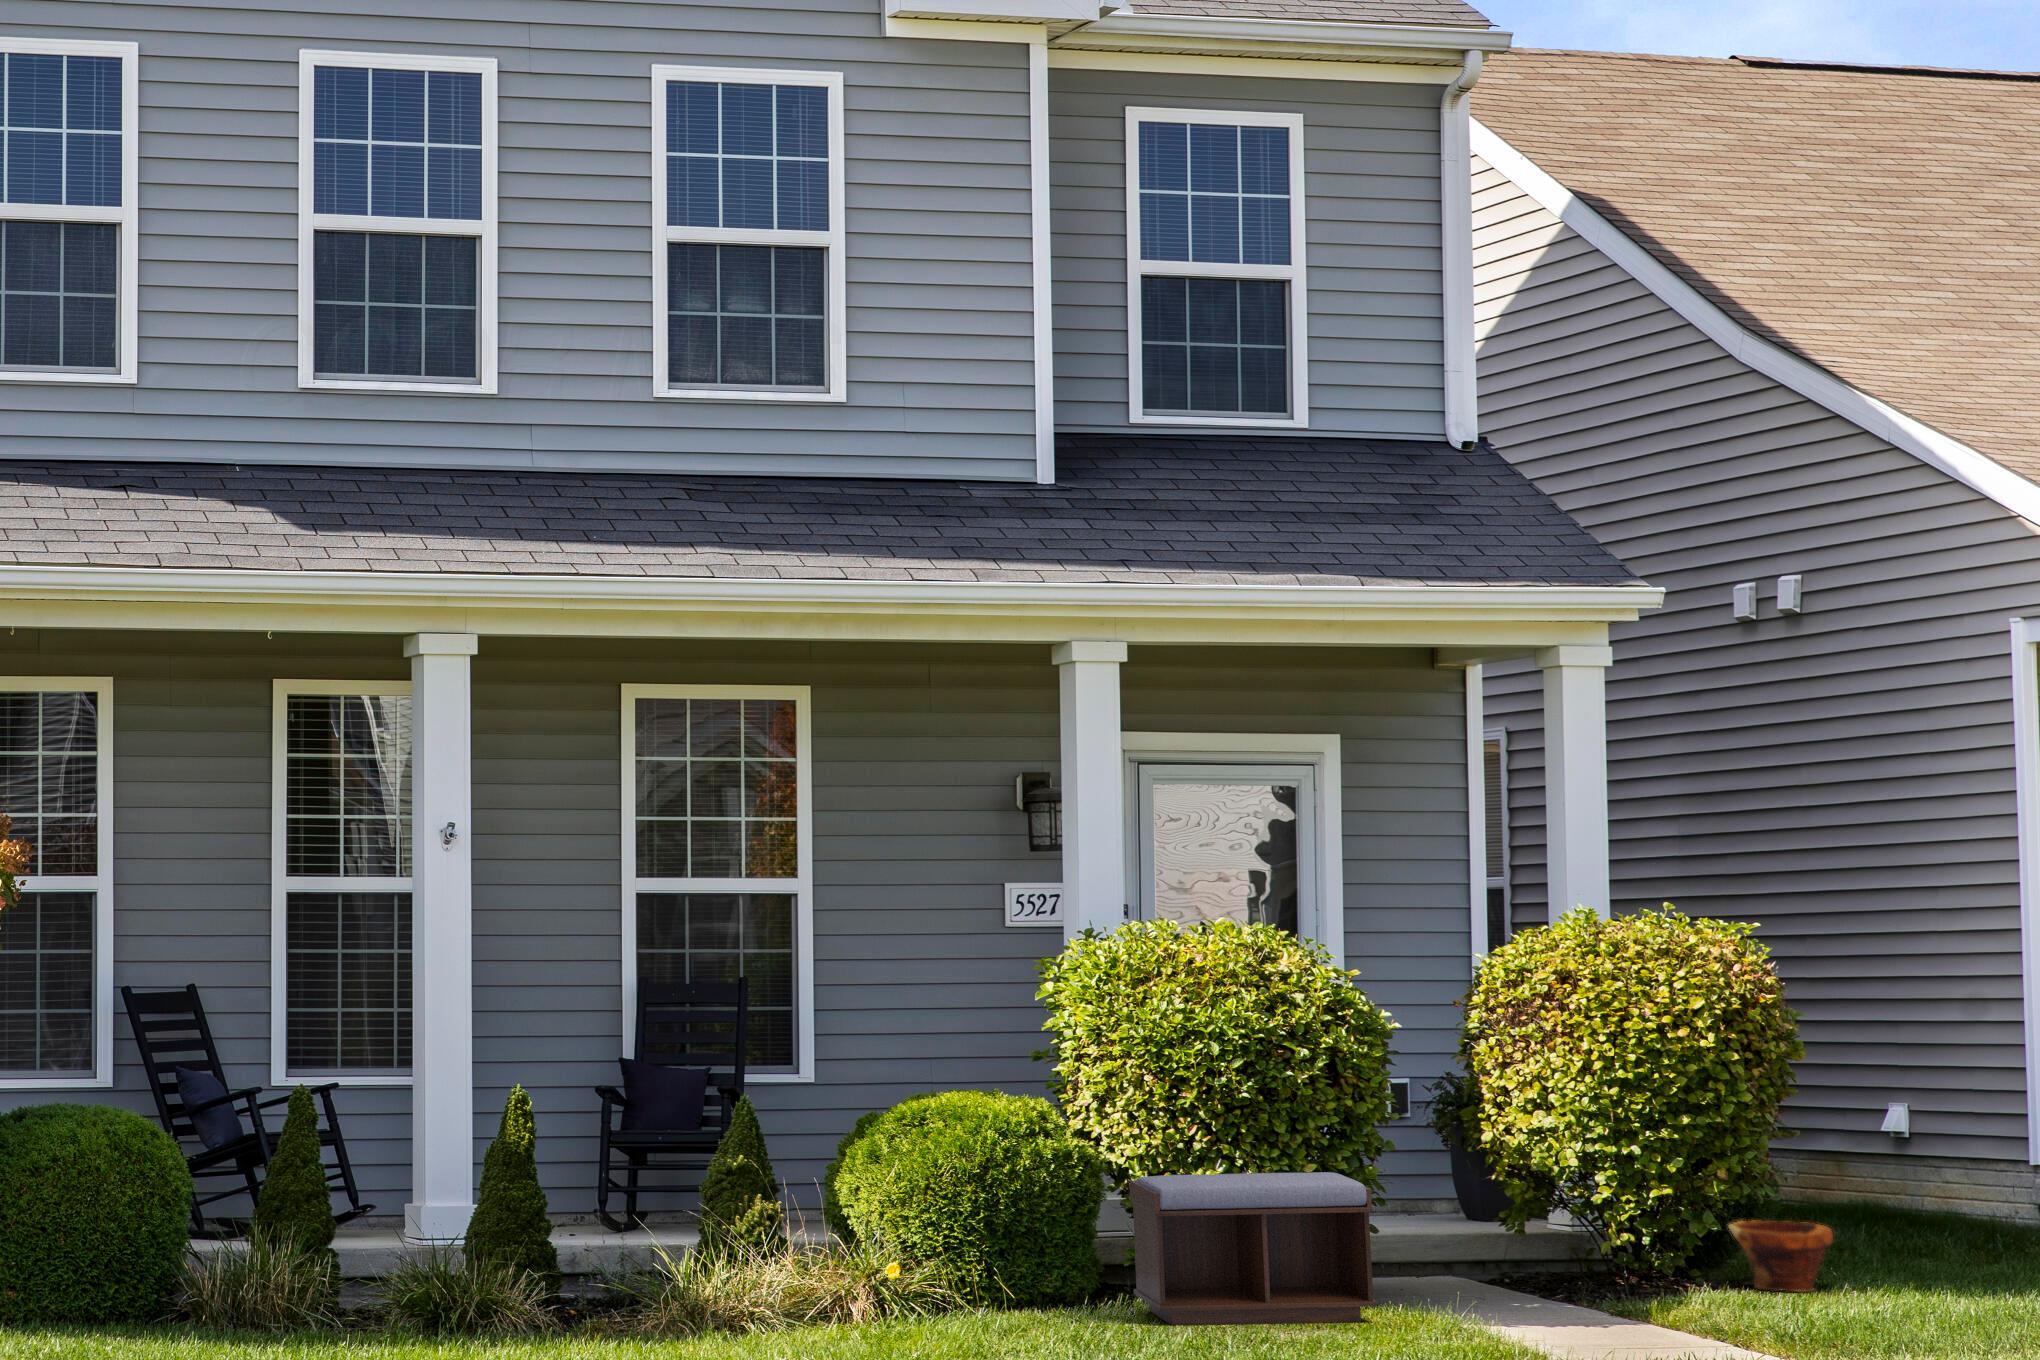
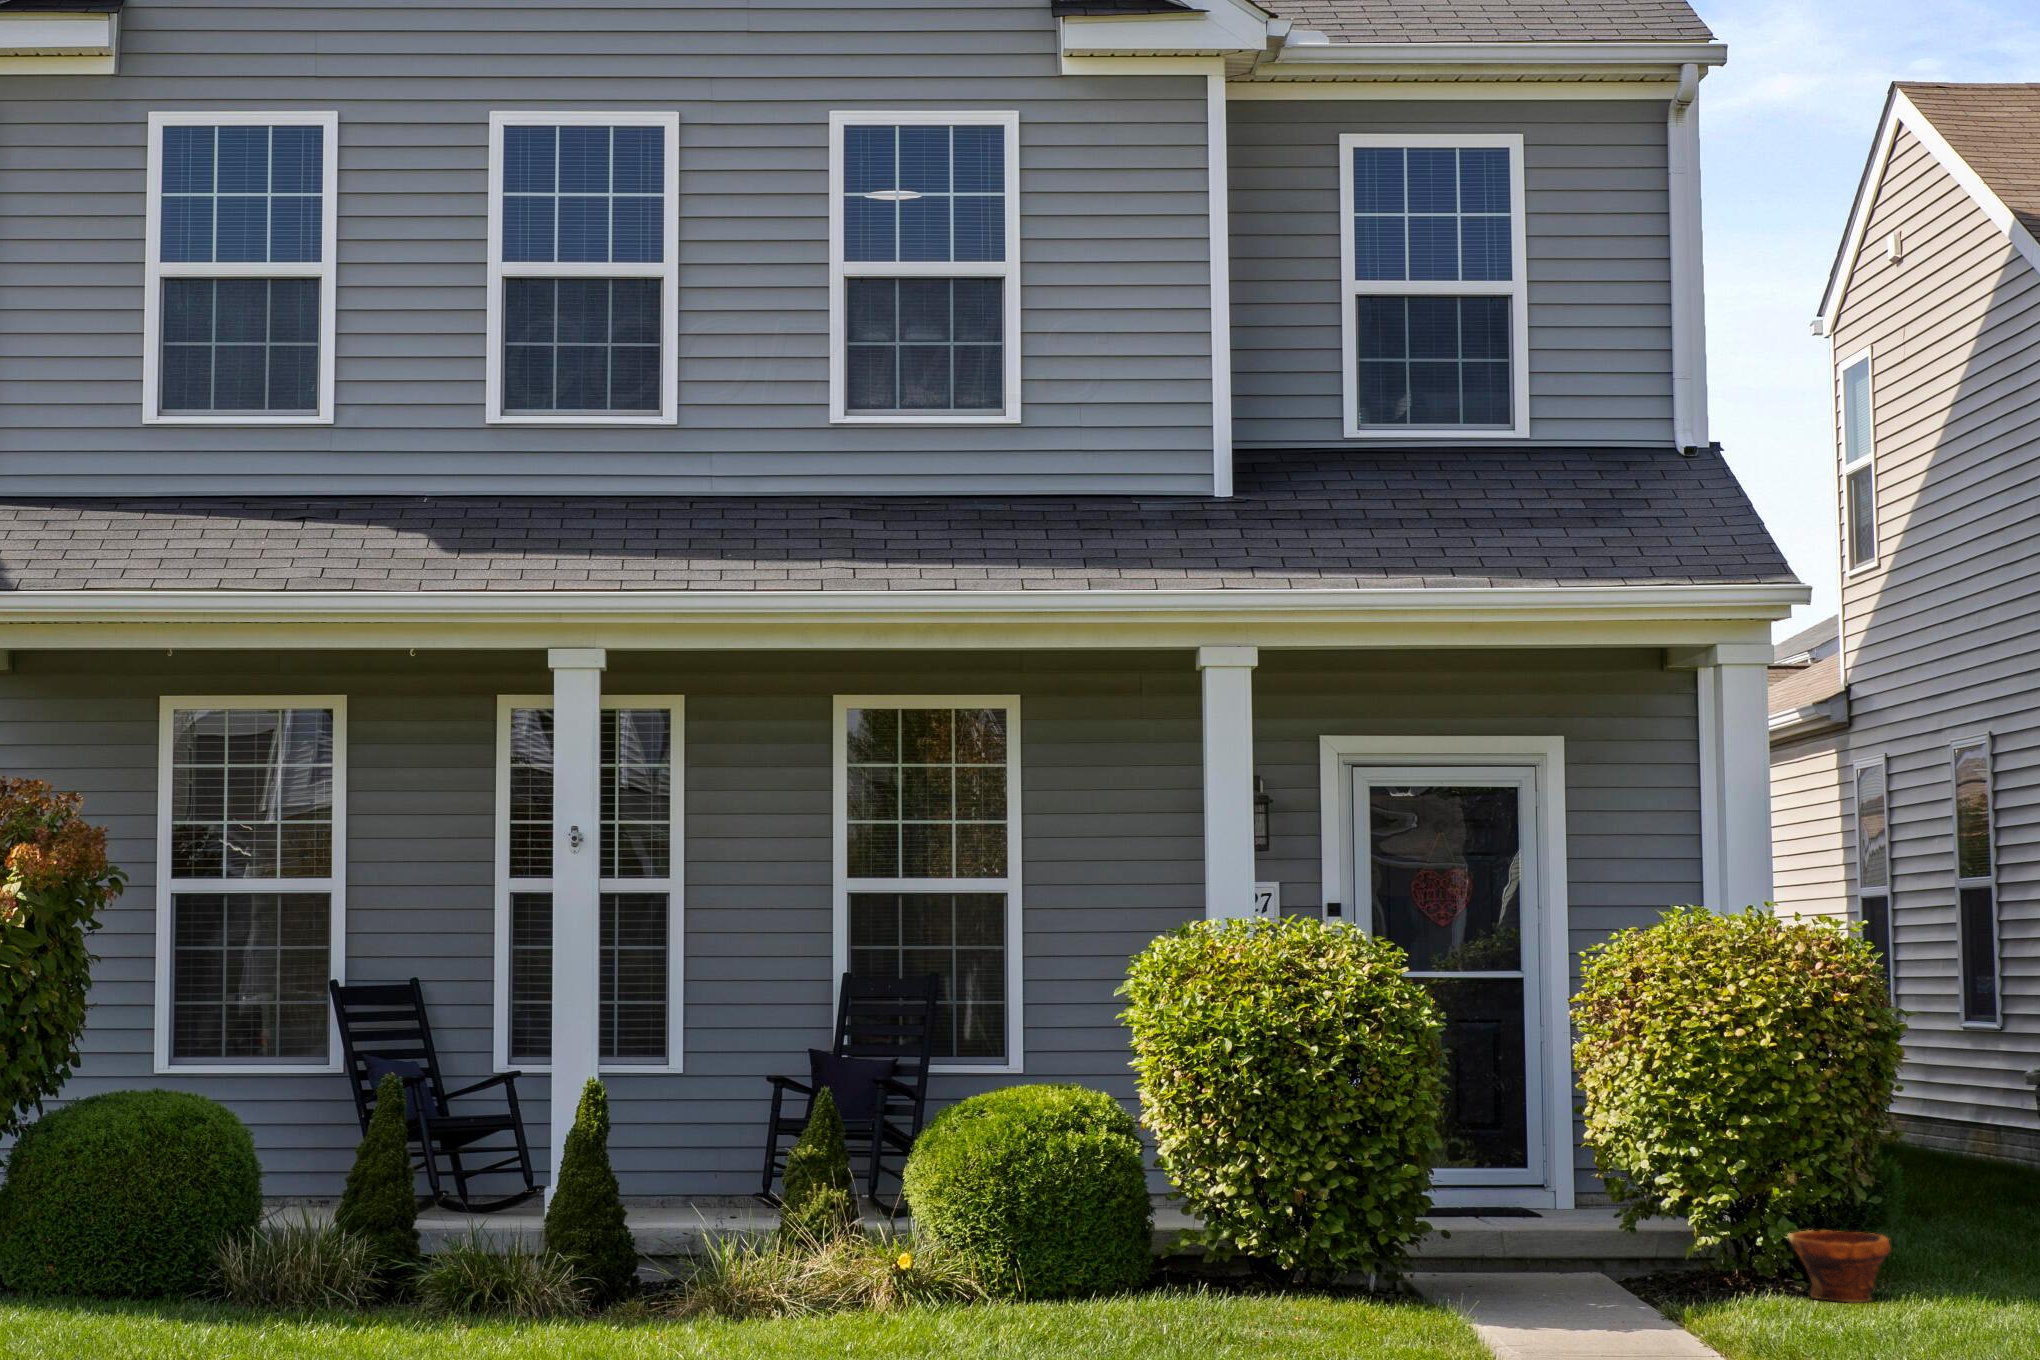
bench: present [1129,1172,1377,1325] -> none [1149,1170,1367,1314]

